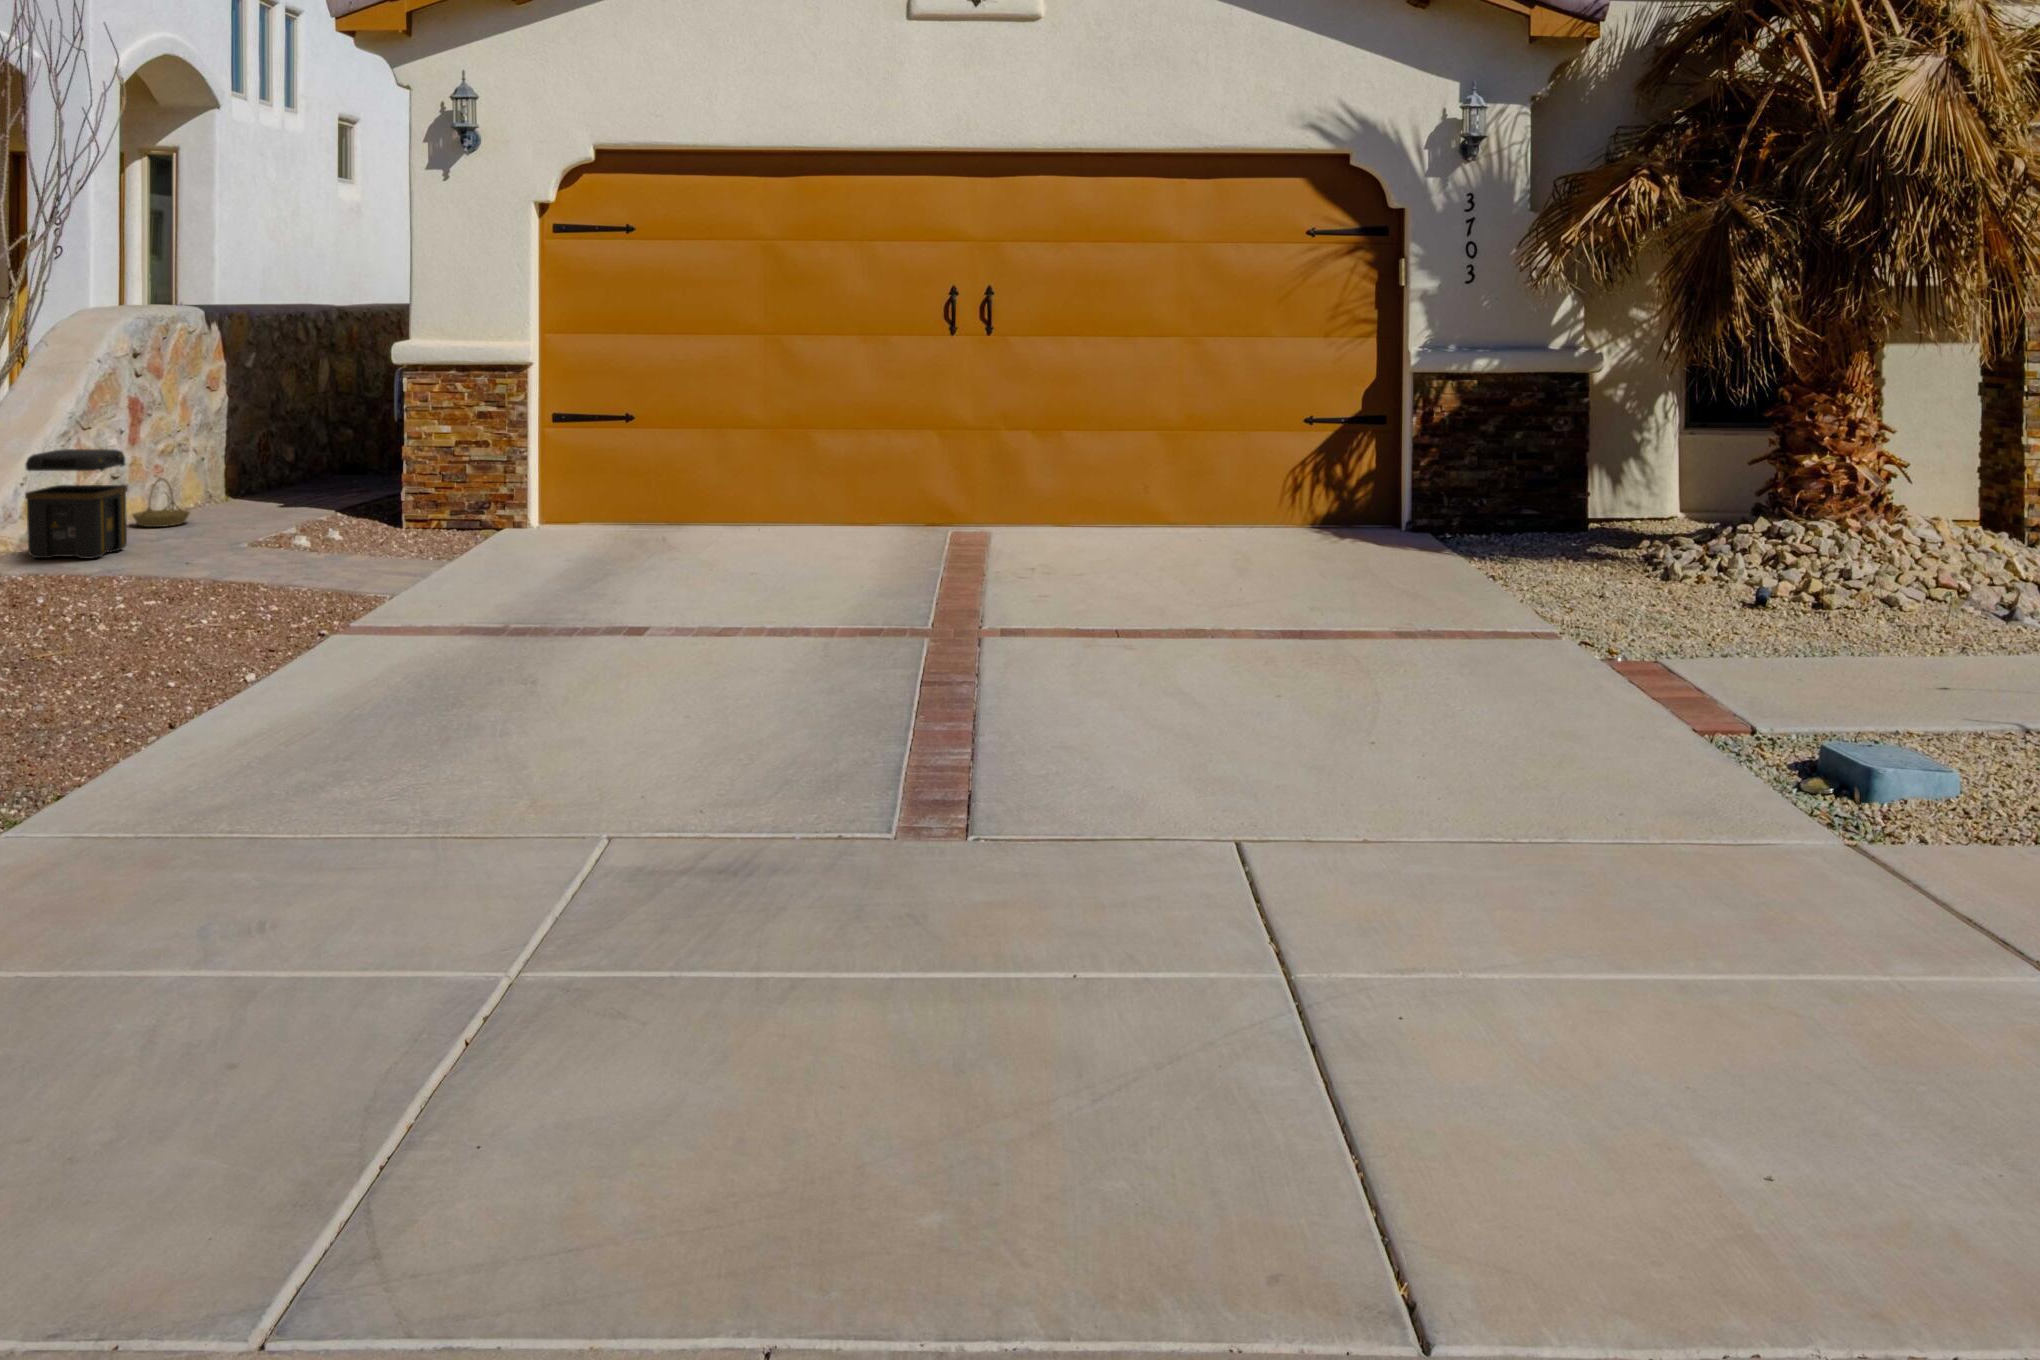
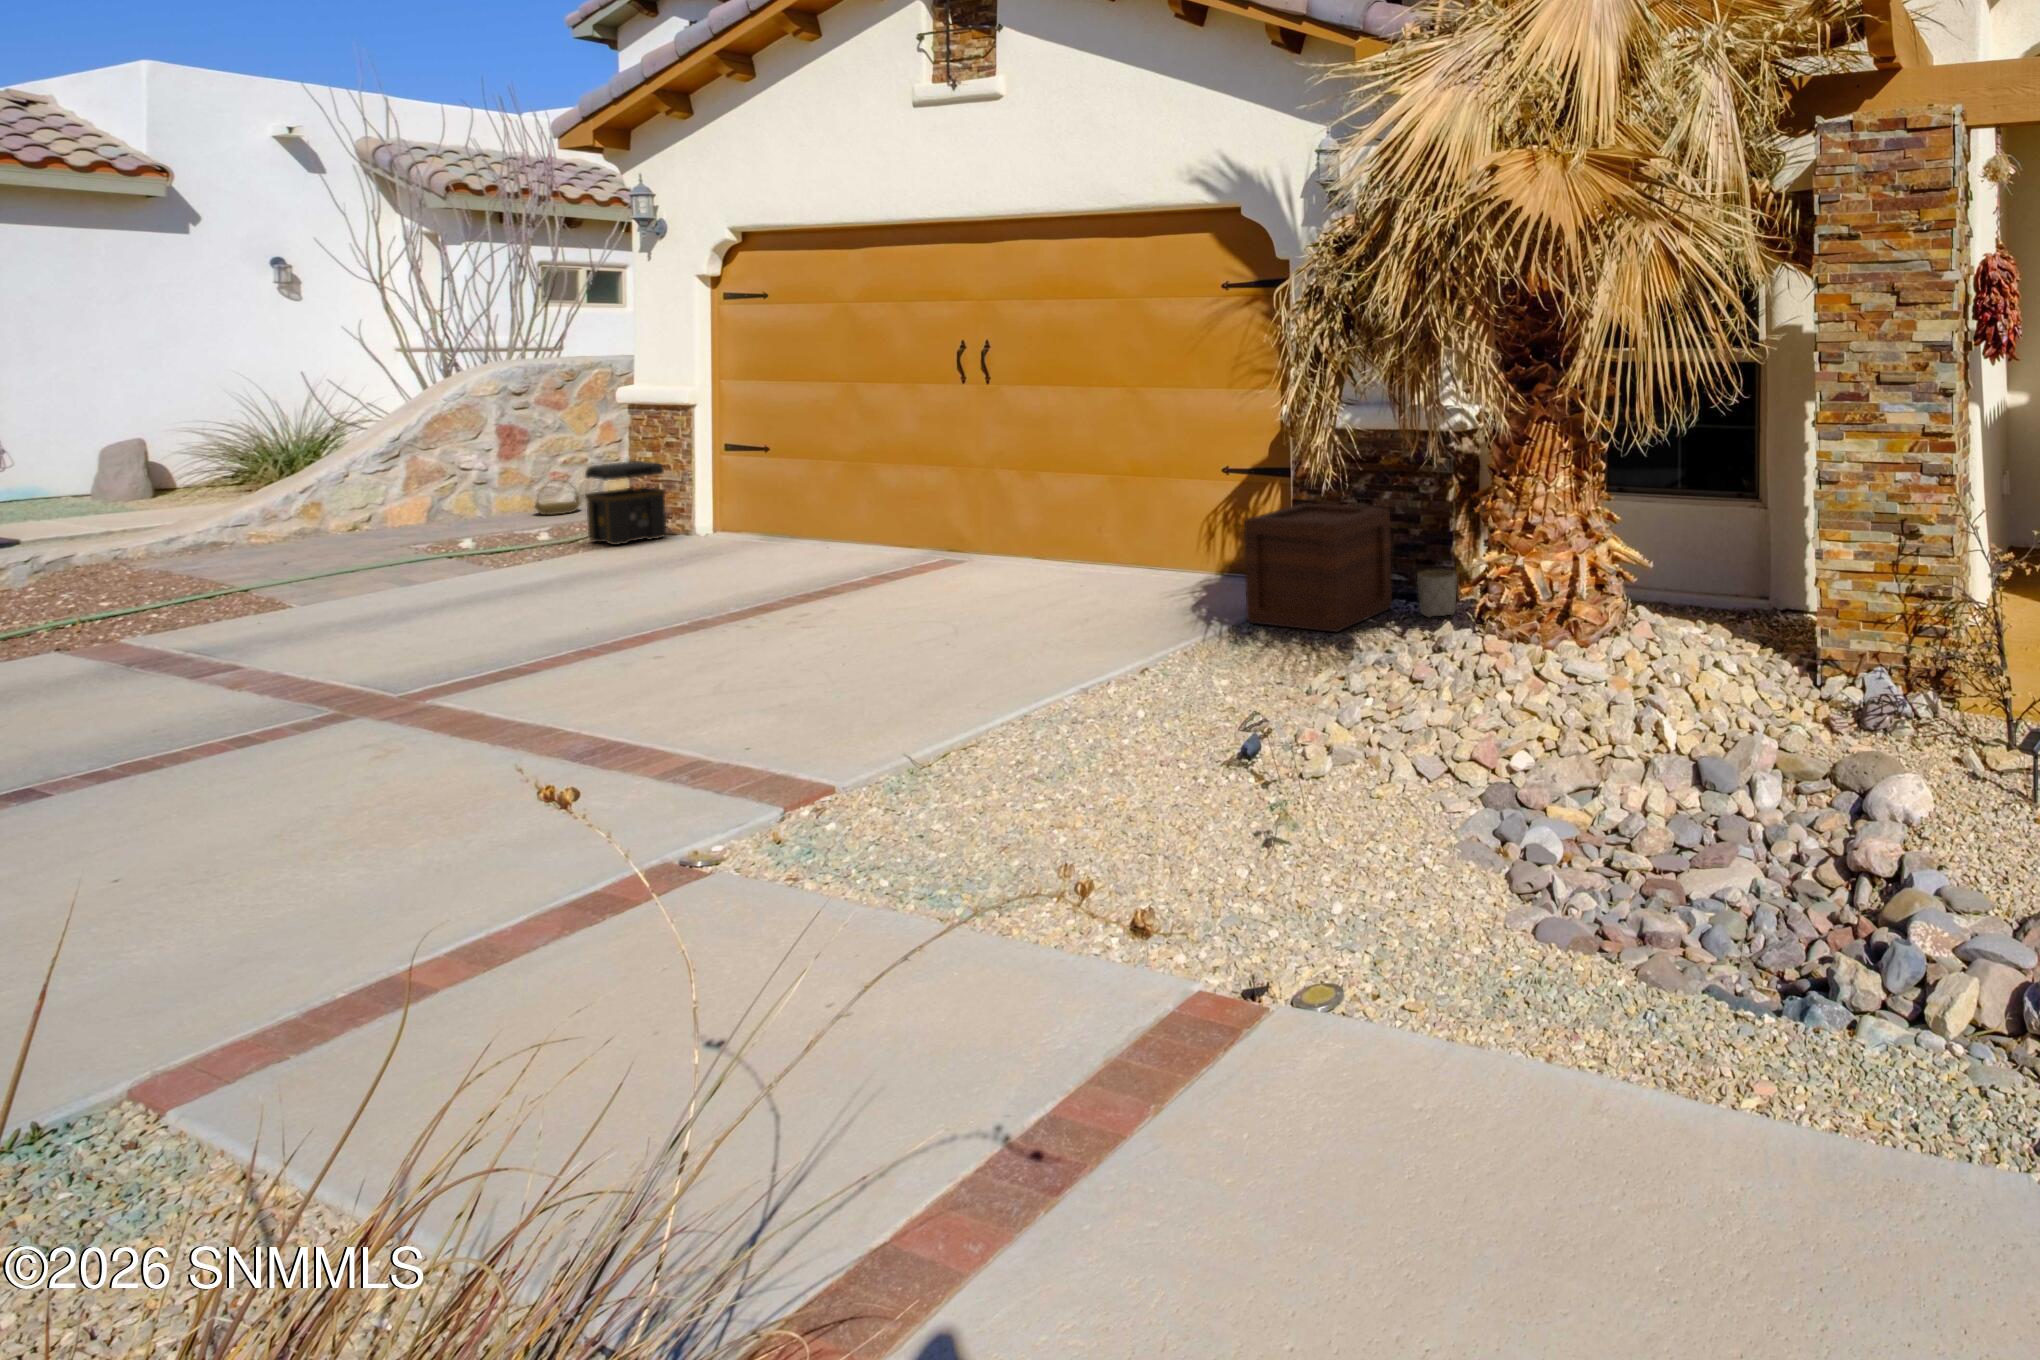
wooden crate: none [1456,443,1582,553] -> present [1244,503,1392,632]
toolbox: present [25,449,128,559] -> present [585,461,666,545]
planter: none [1583,499,1621,541] -> present [1417,570,1457,617]

